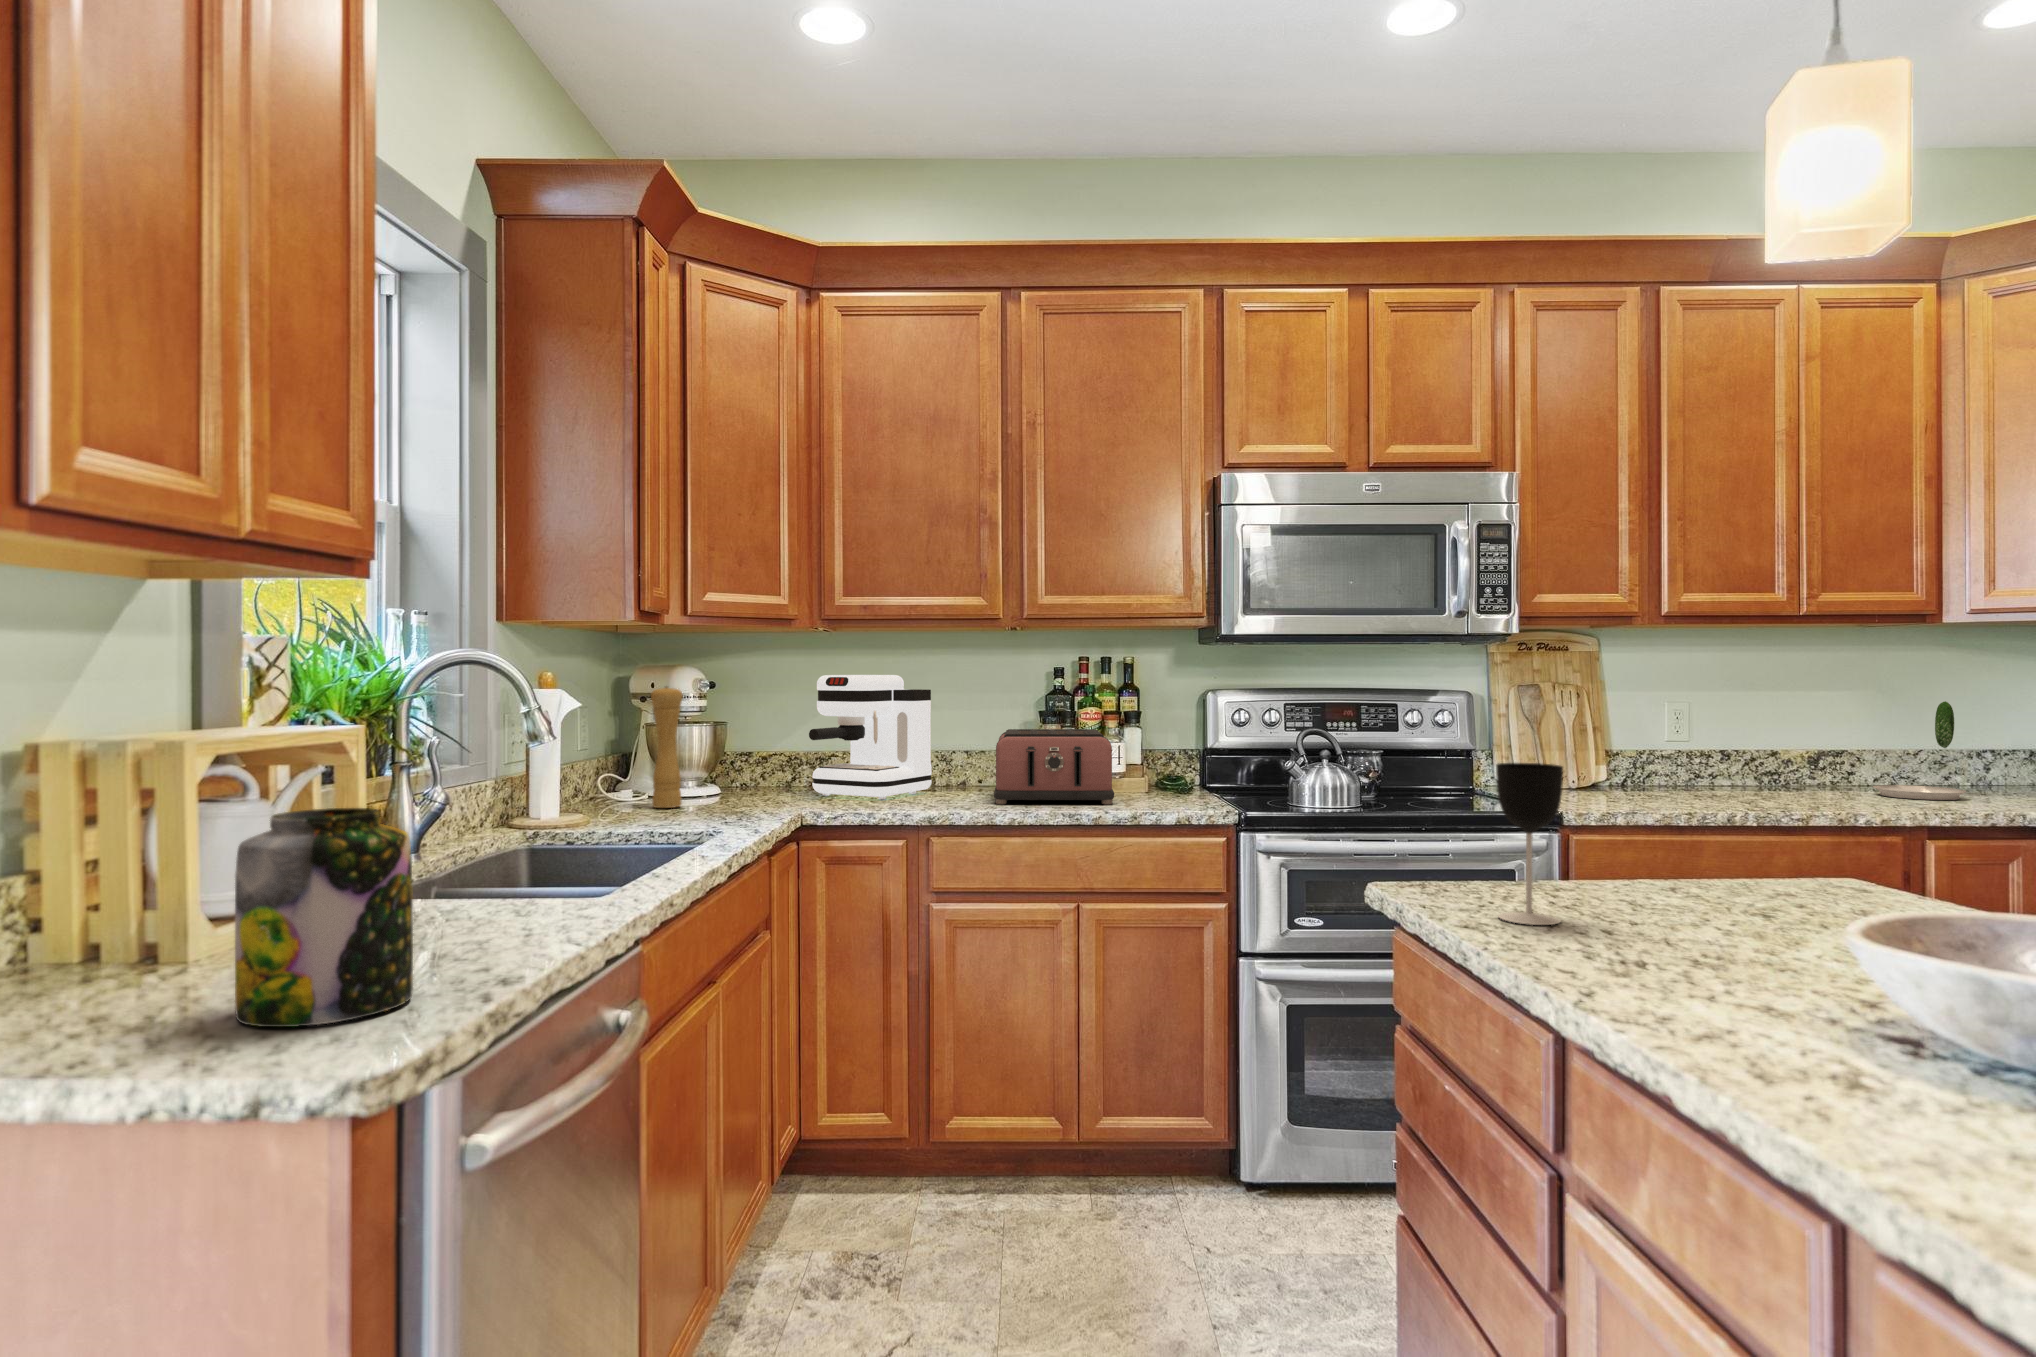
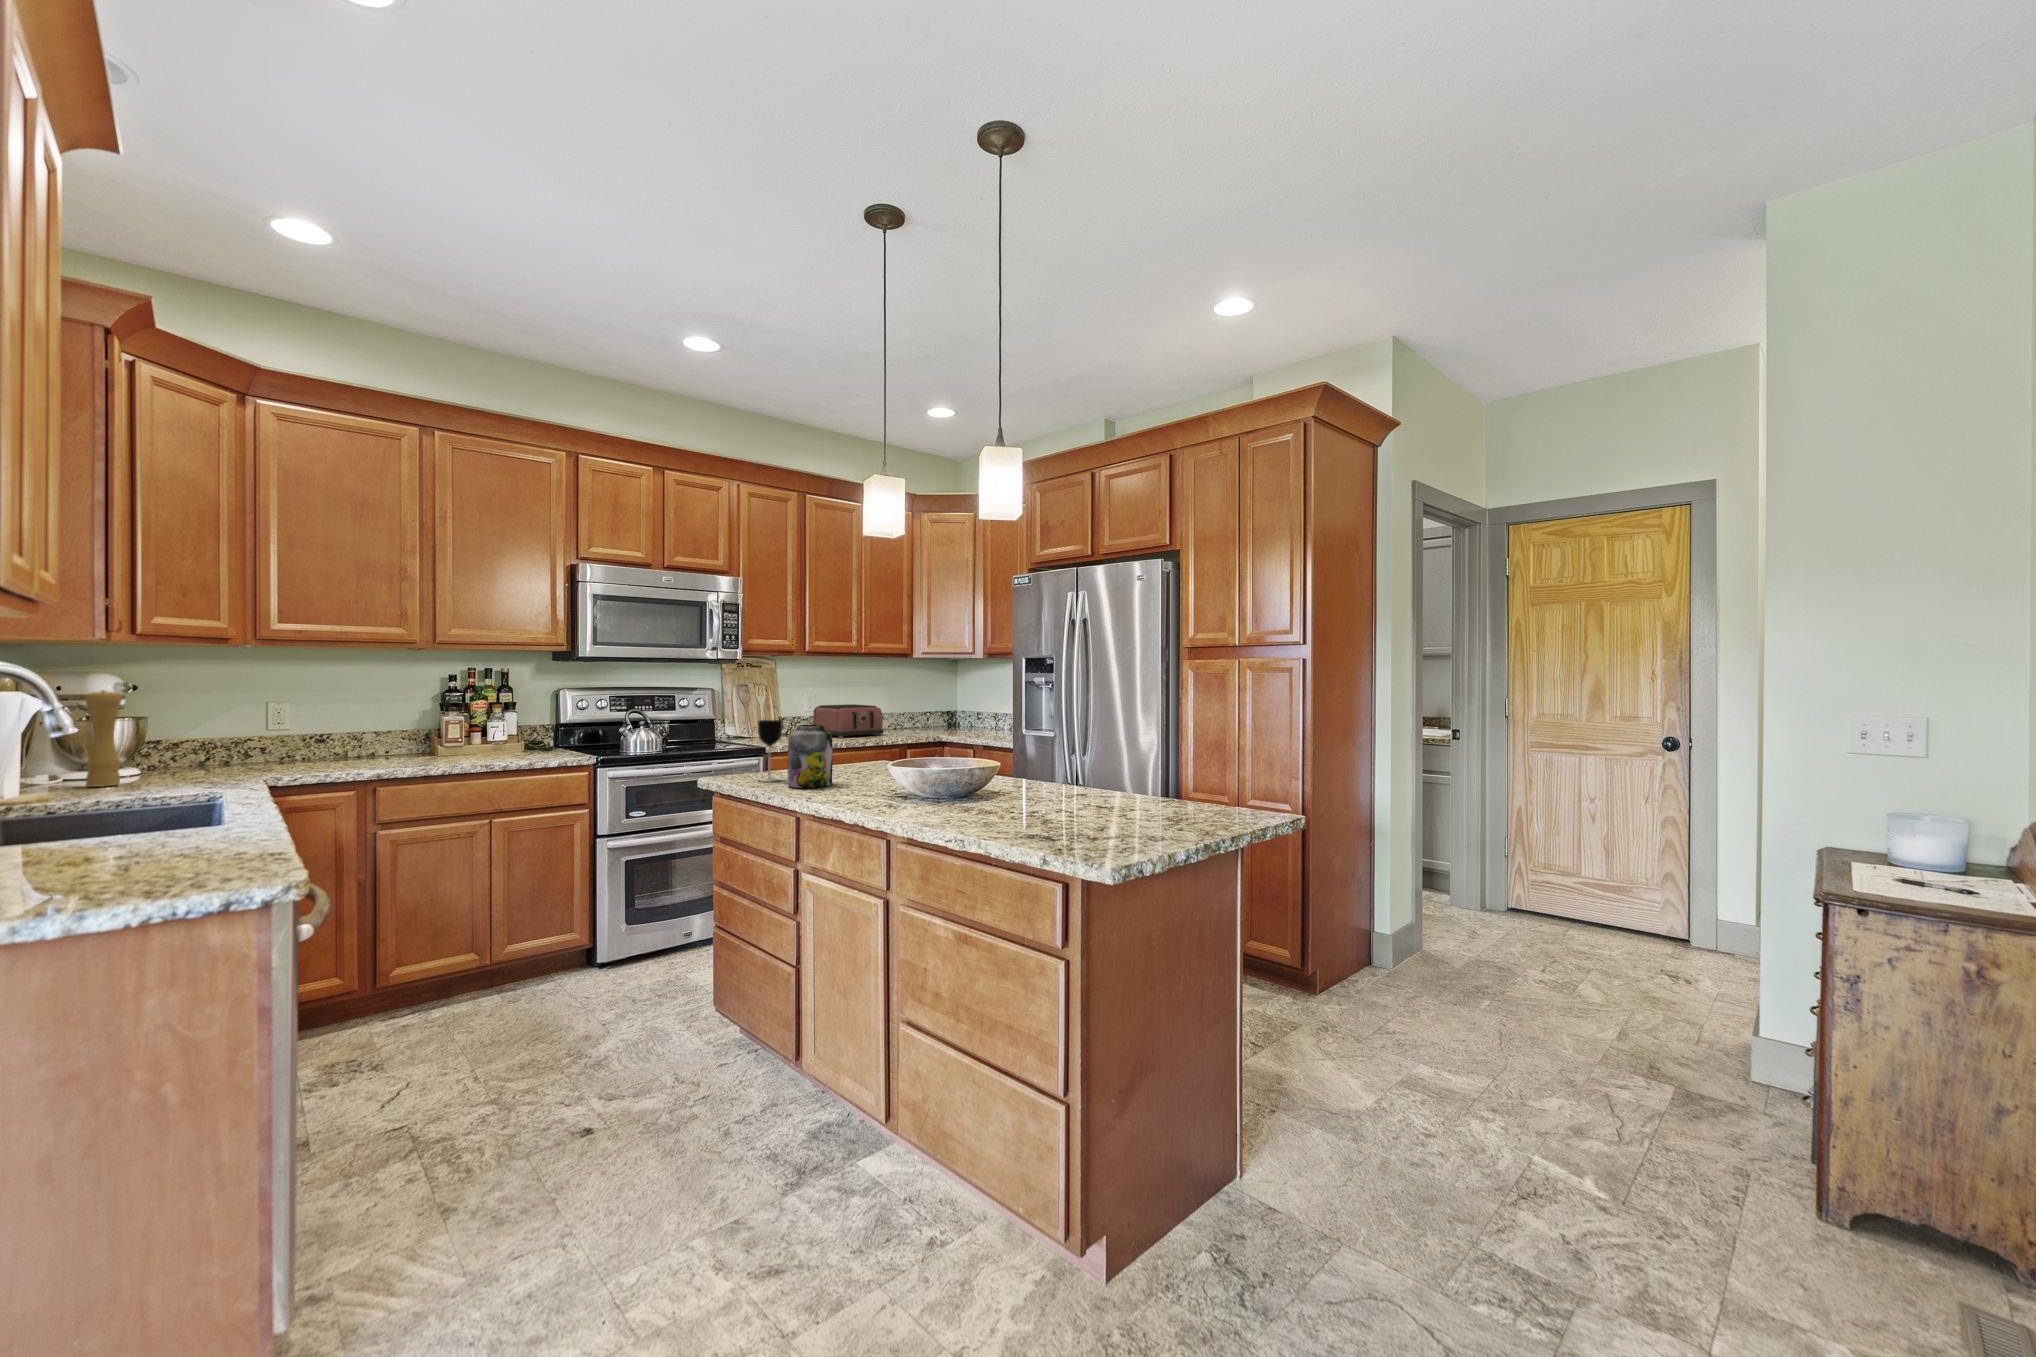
coffee maker: present [809,675,932,799] -> none [241,680,353,769]
plate: present [1873,701,1967,800] -> none [887,691,918,732]
toaster: present [994,729,1114,805] -> present [813,704,884,738]
jar: present [235,808,413,1027] -> present [788,724,833,788]

